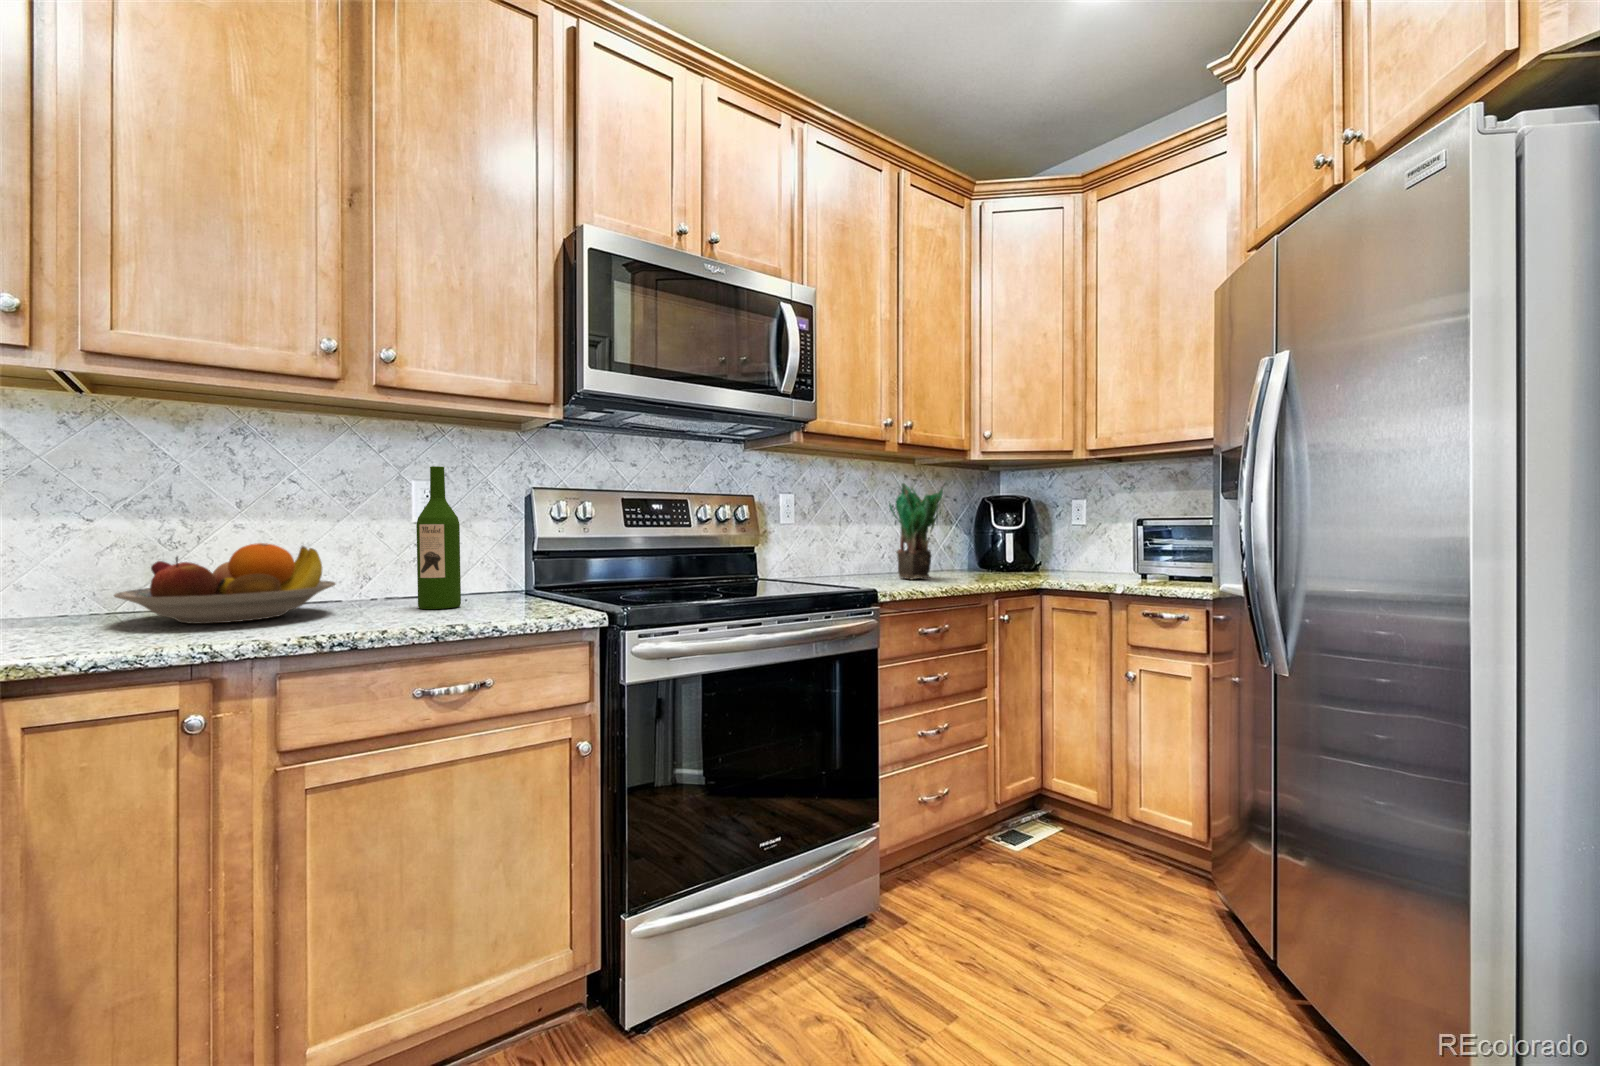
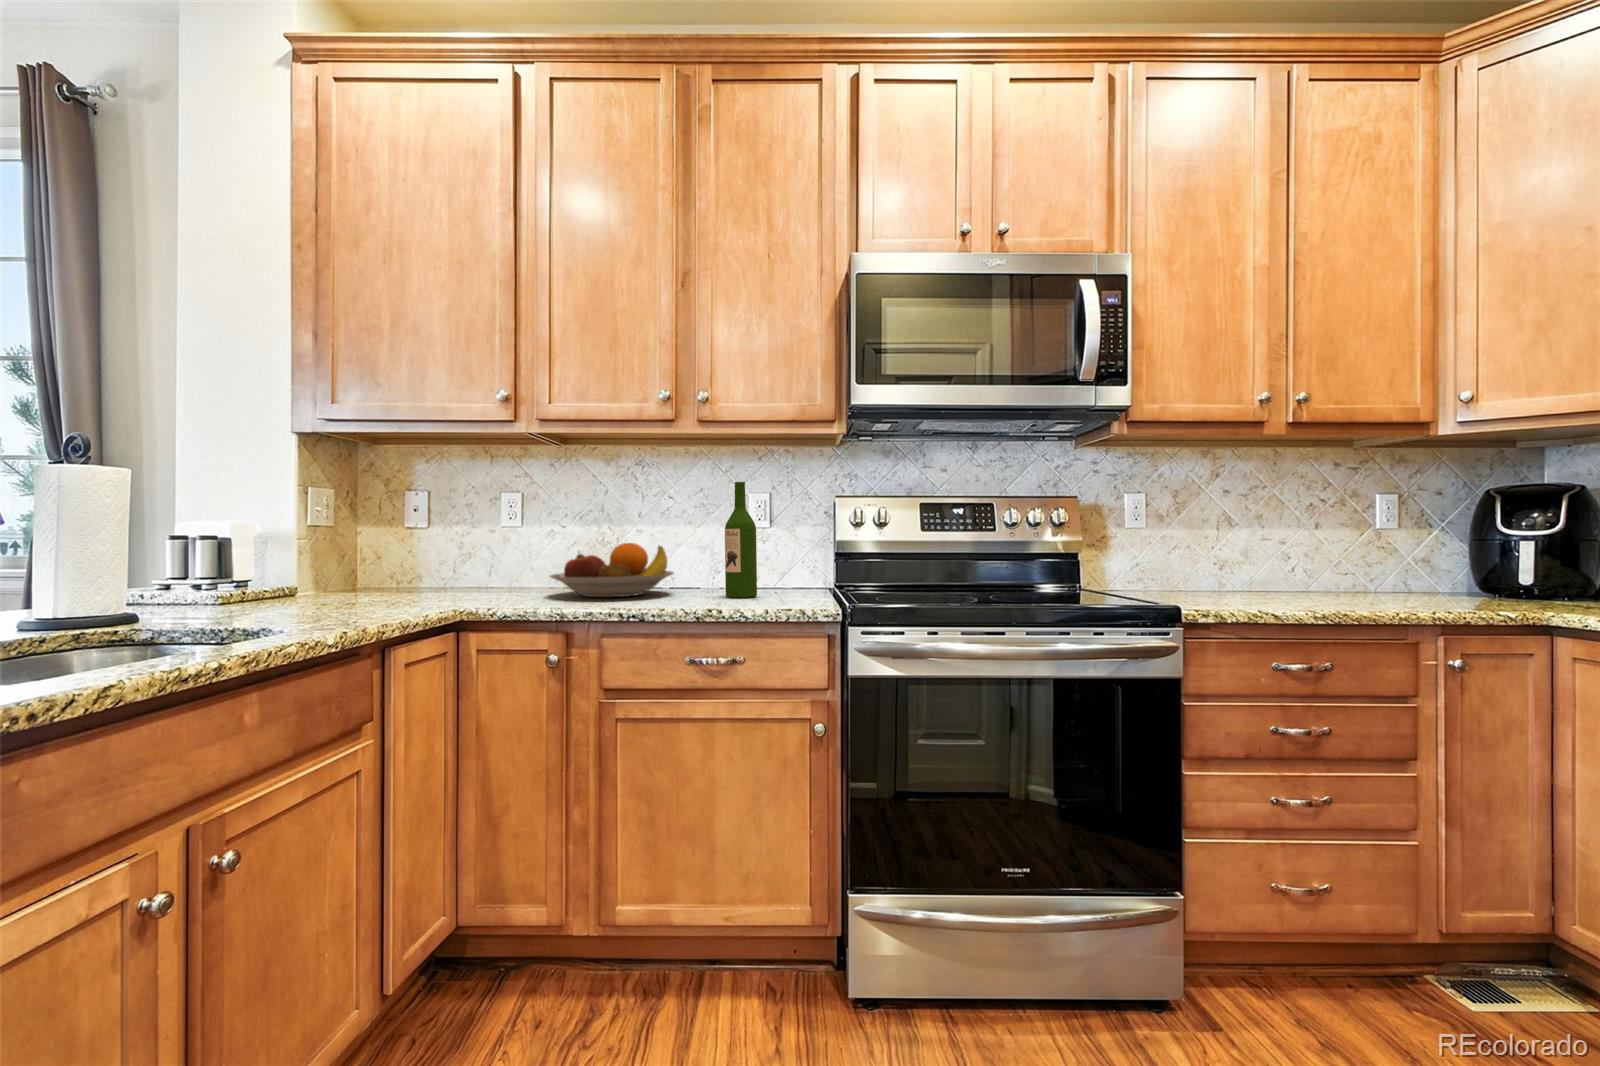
potted plant: present [889,483,943,579] -> none [1260,474,1351,600]

